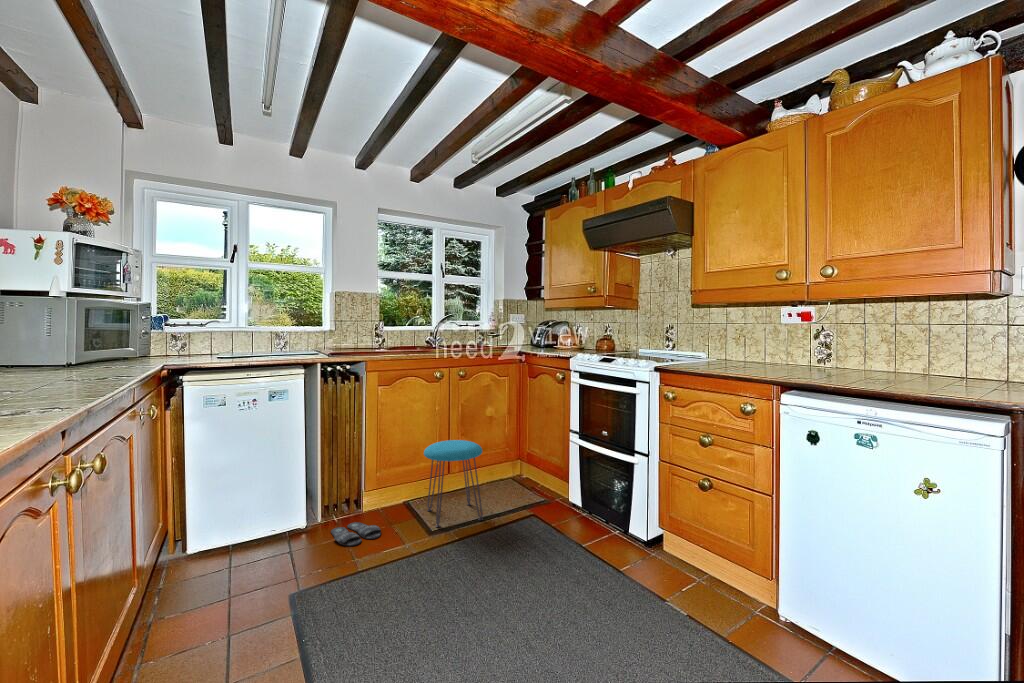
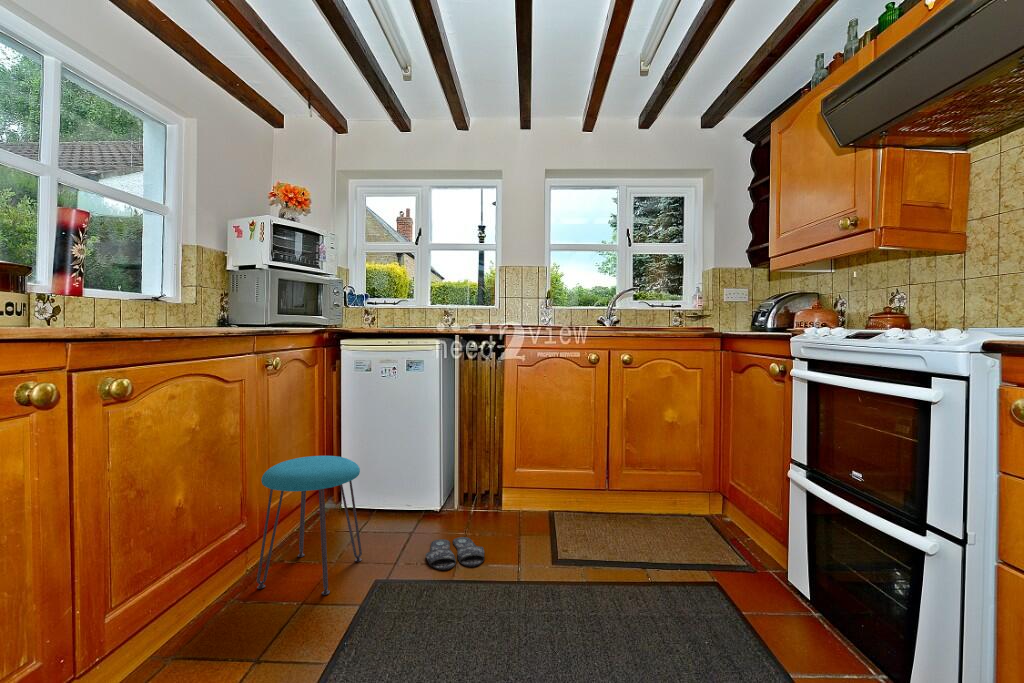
stool: present [424,440,483,527] -> present [257,456,362,595]

